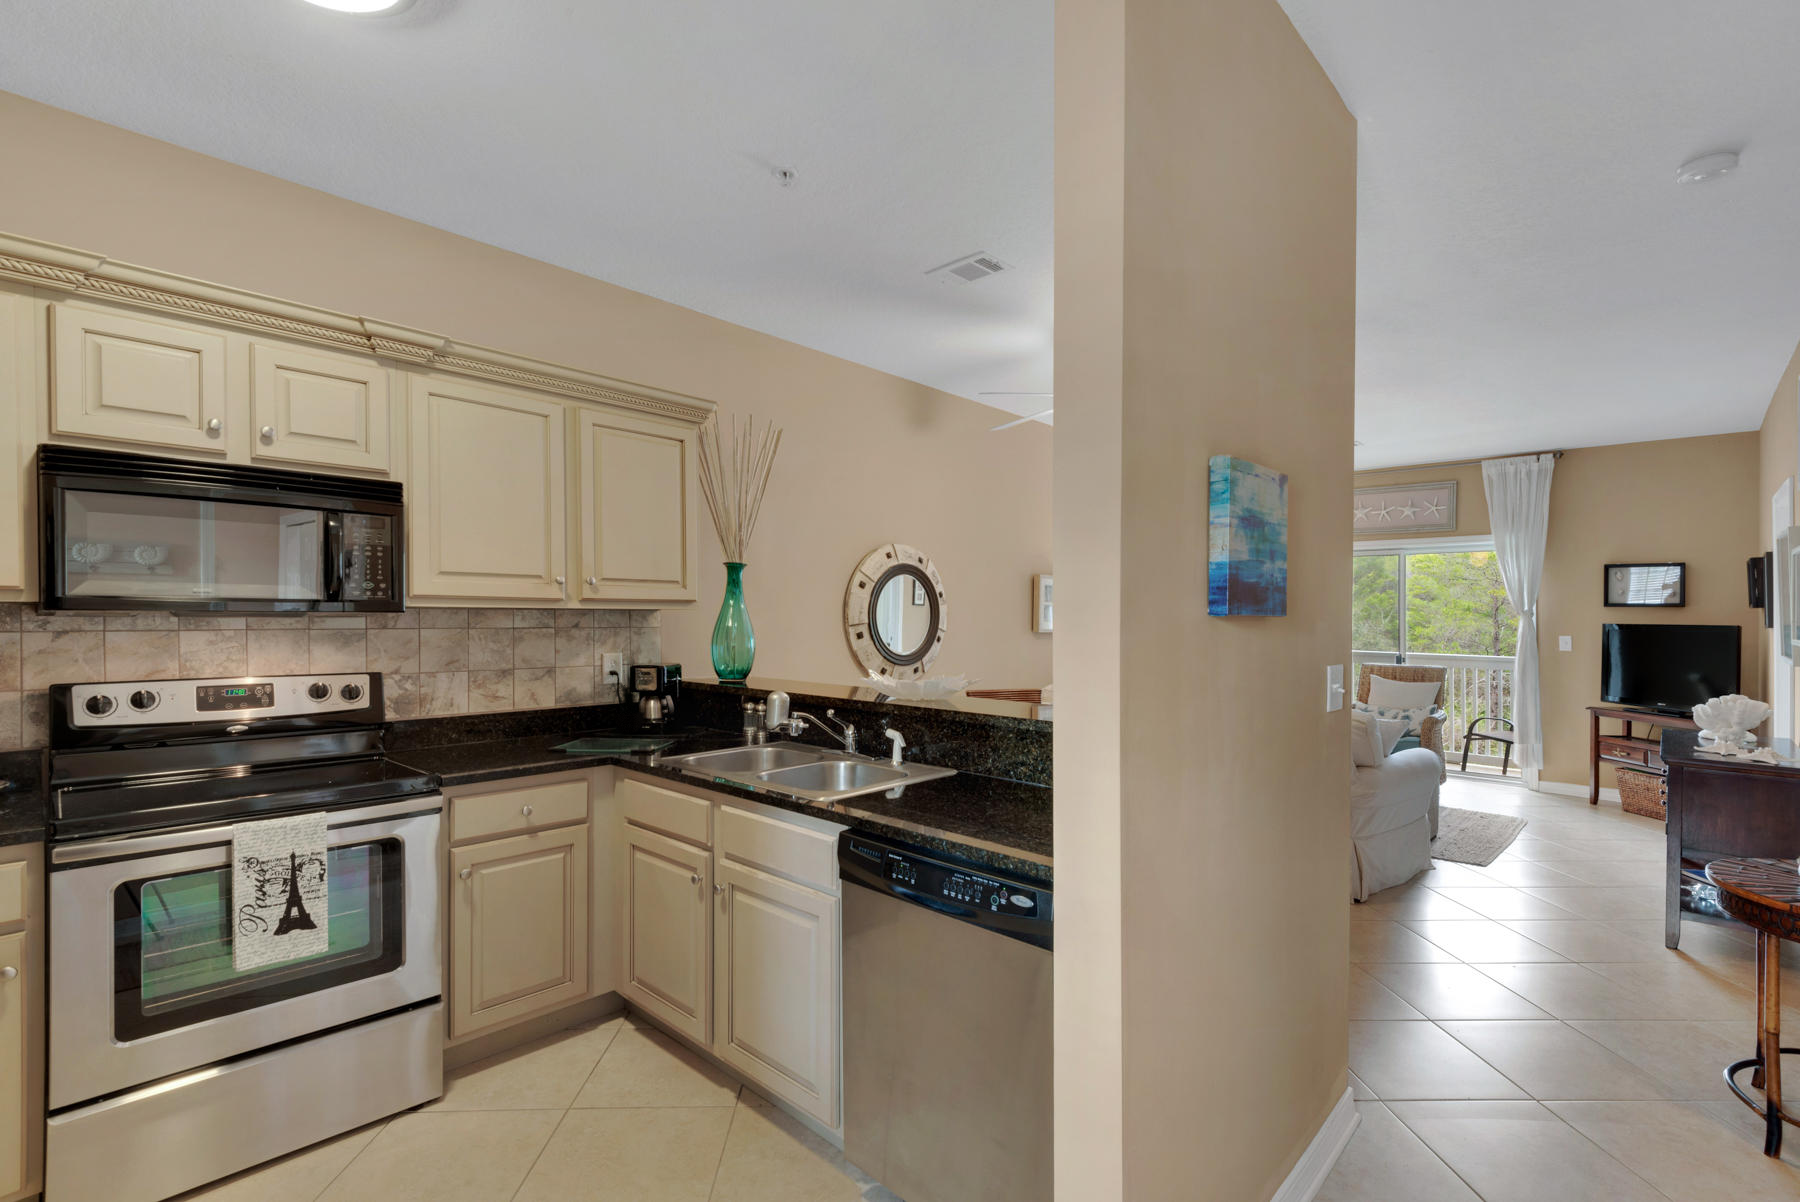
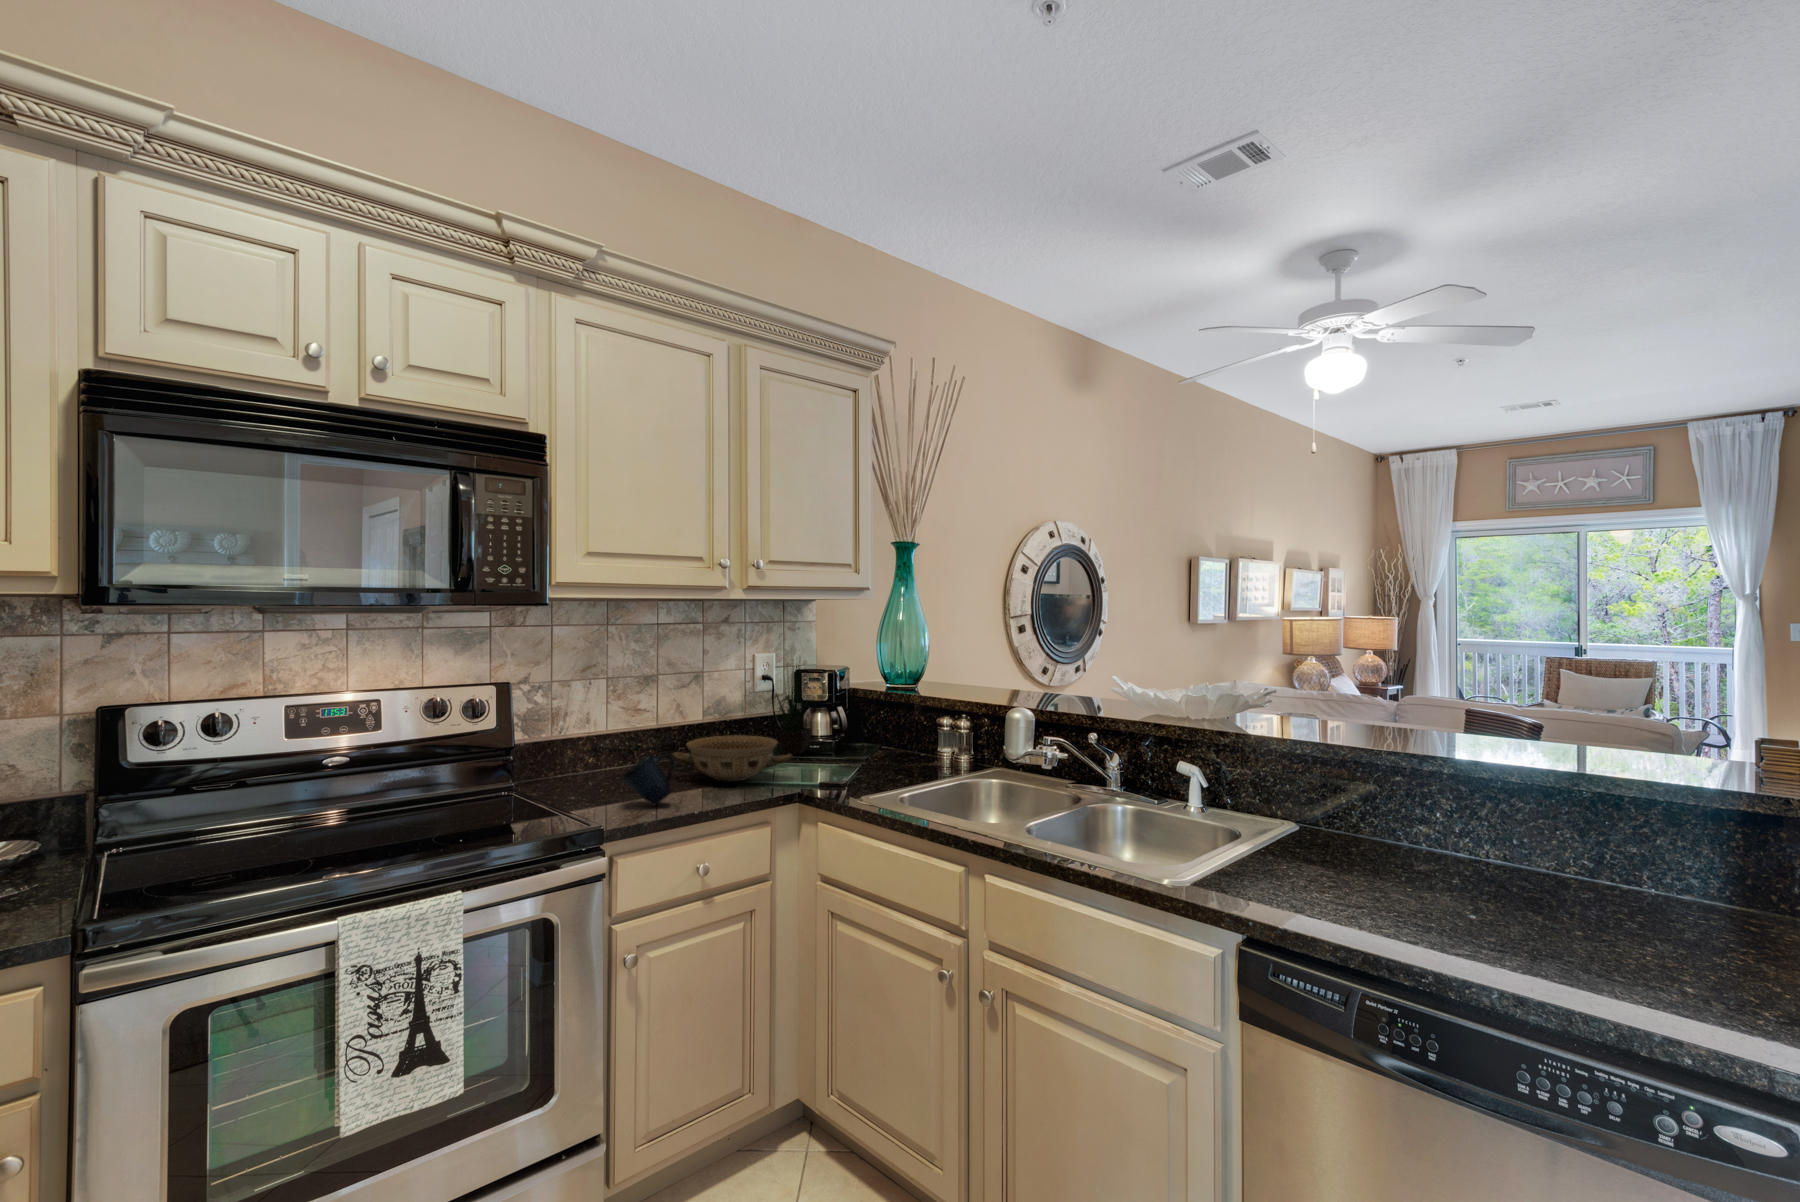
ceramic bowl: none [515,715,614,749] -> present [671,735,792,782]
mug: none [464,722,507,762] -> present [621,754,676,806]

